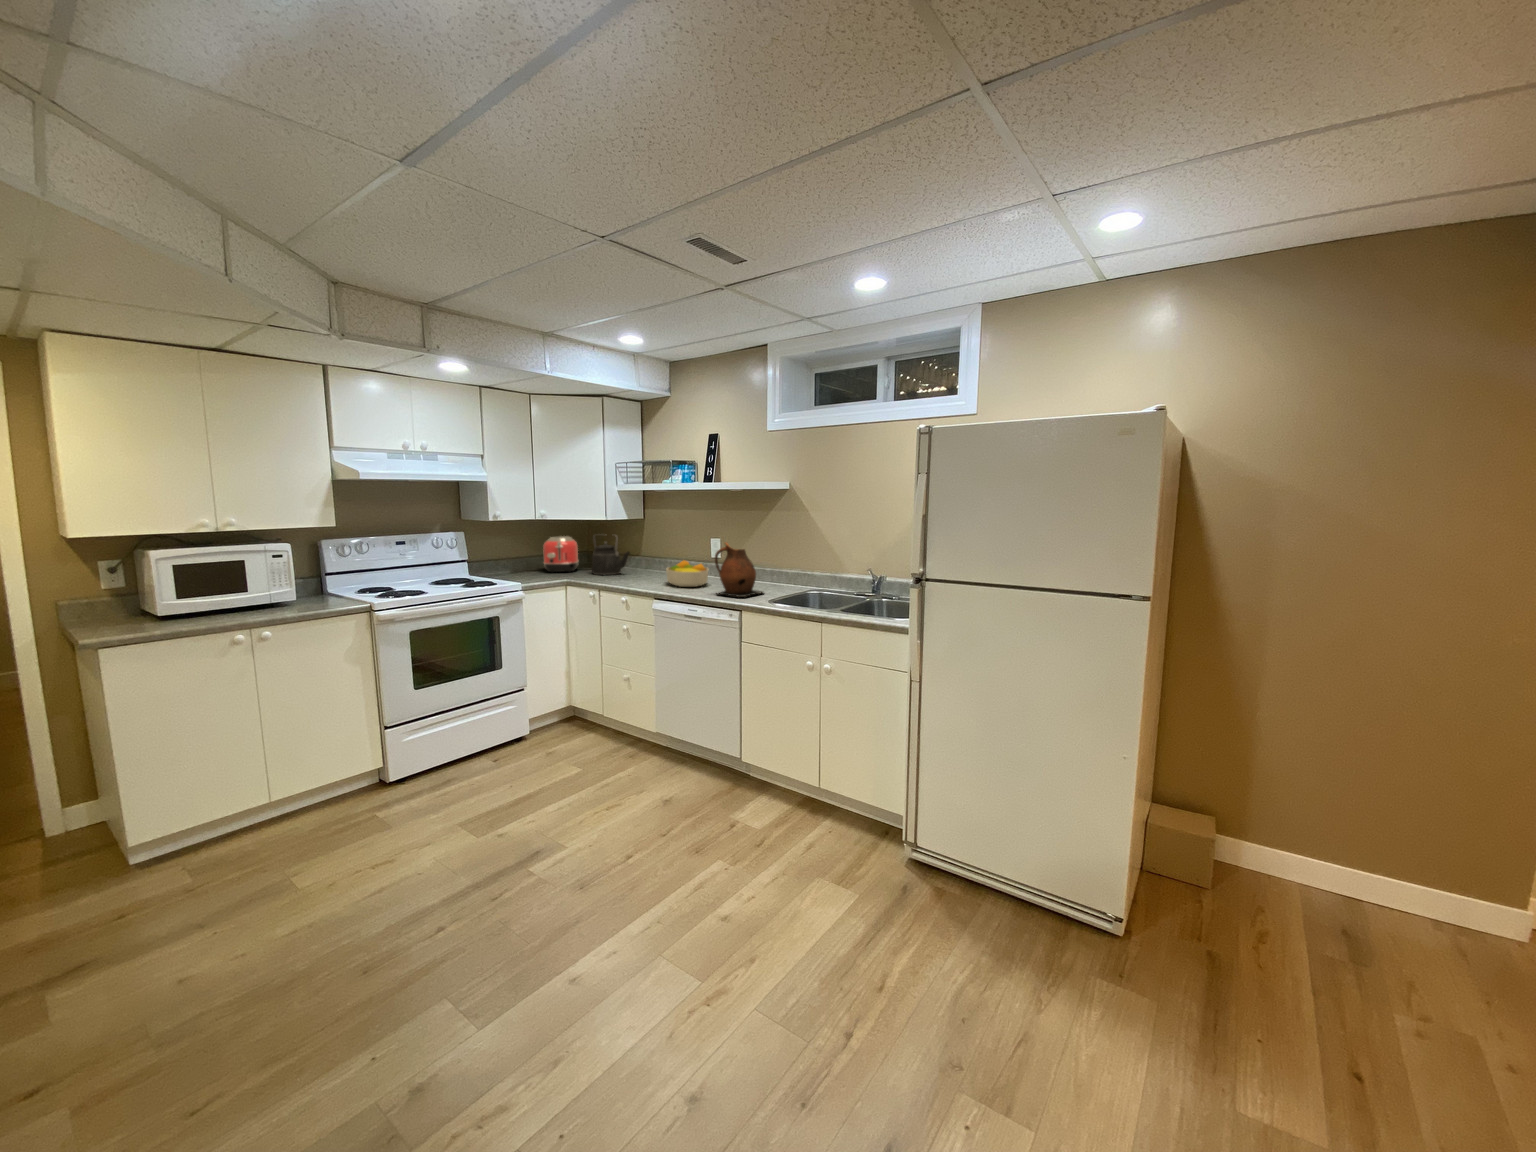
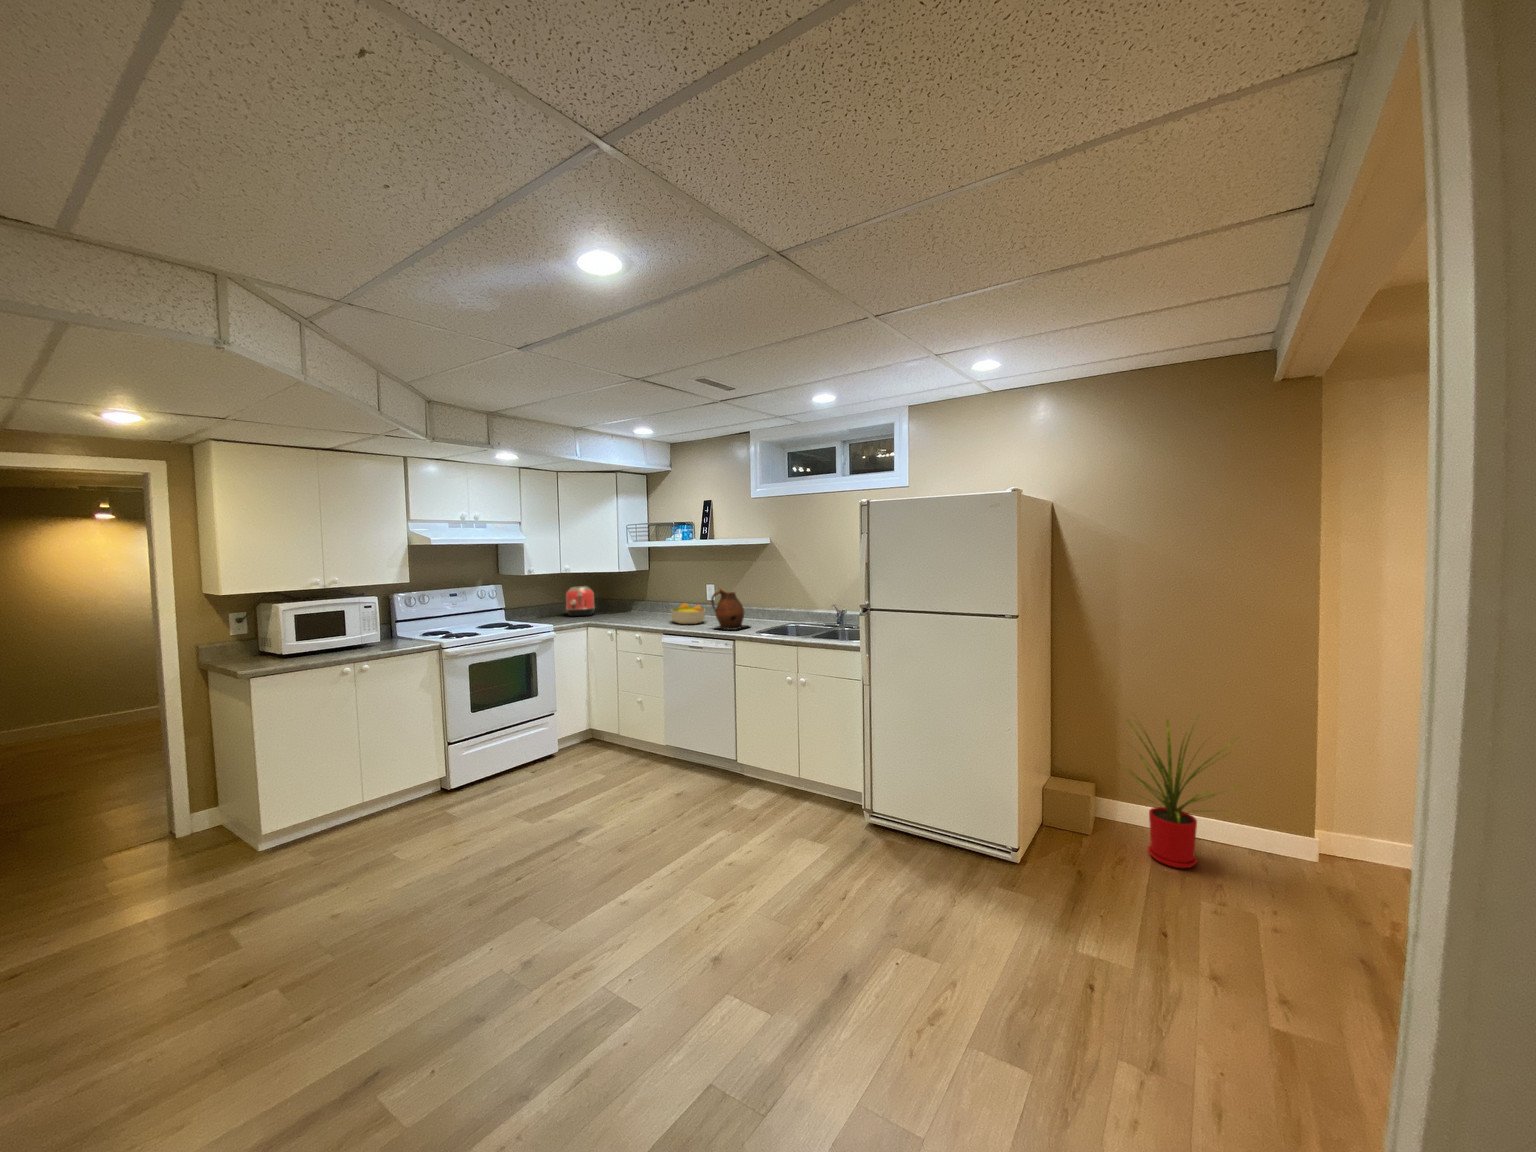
kettle: present [592,535,630,575] -> none [607,584,639,618]
house plant: none [1257,733,1469,957] -> present [1128,718,1239,868]

